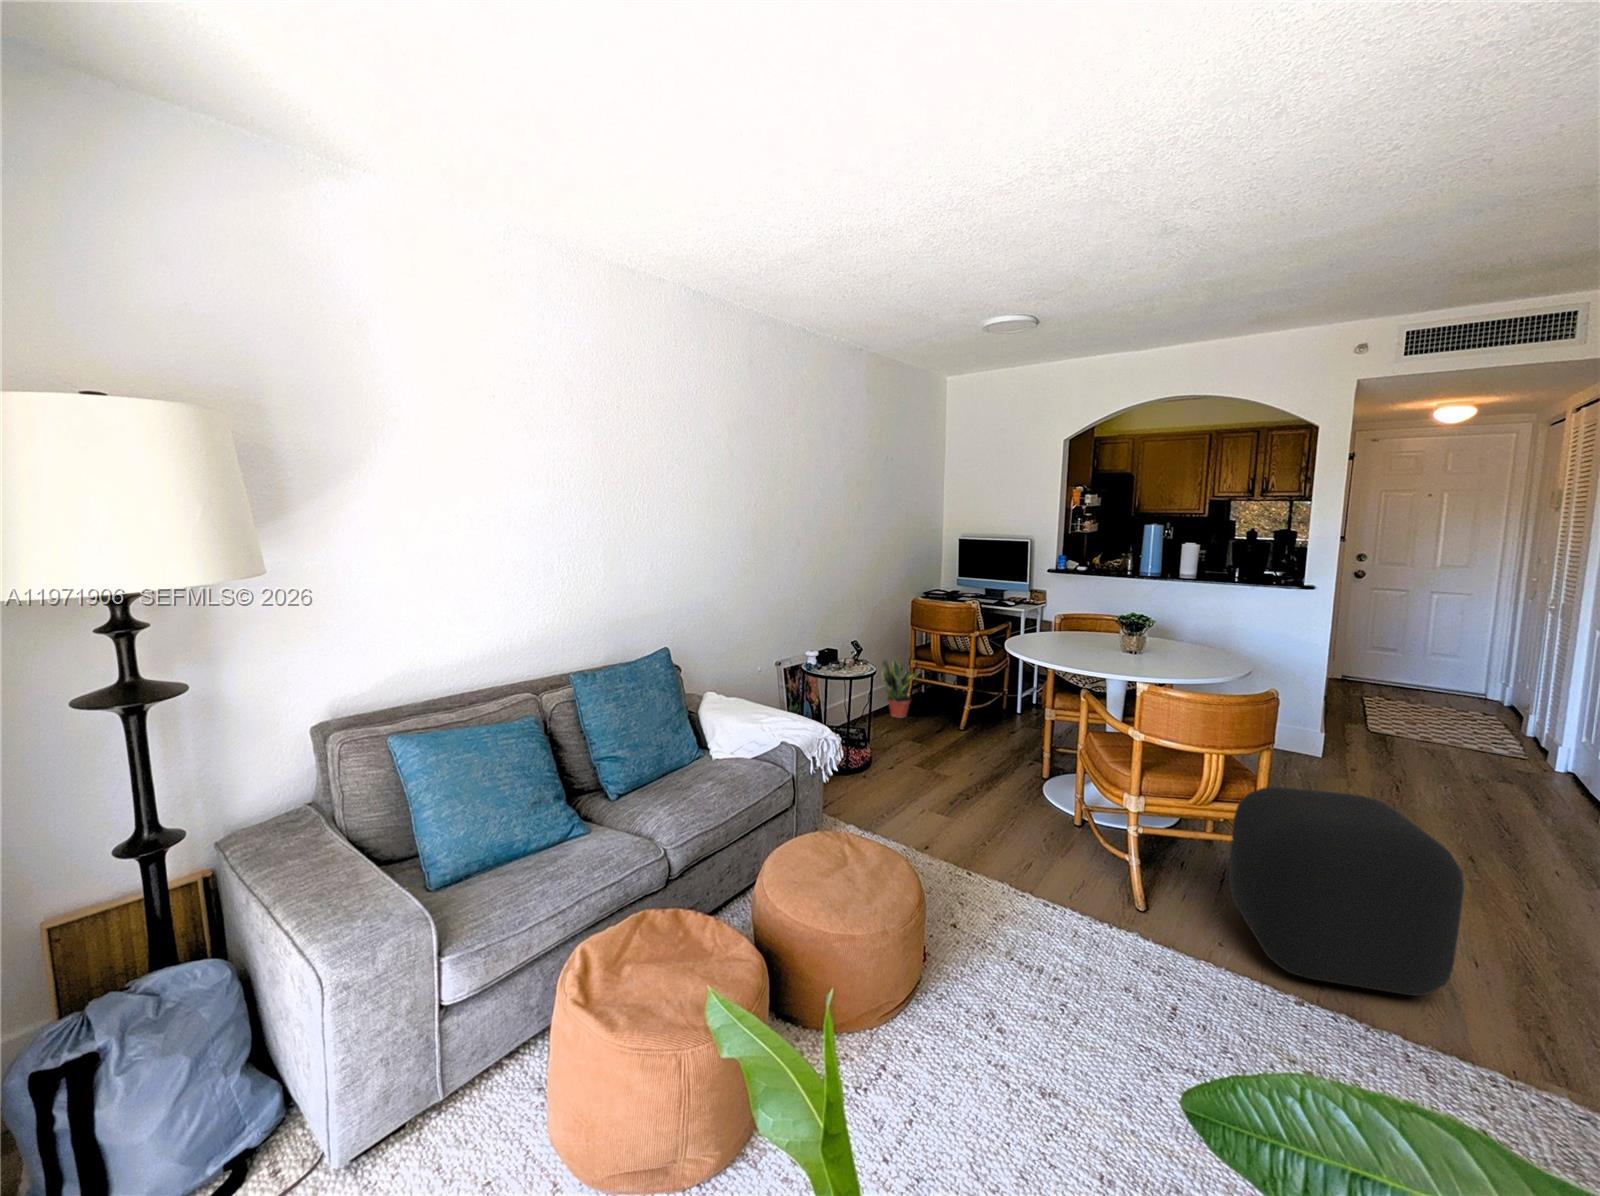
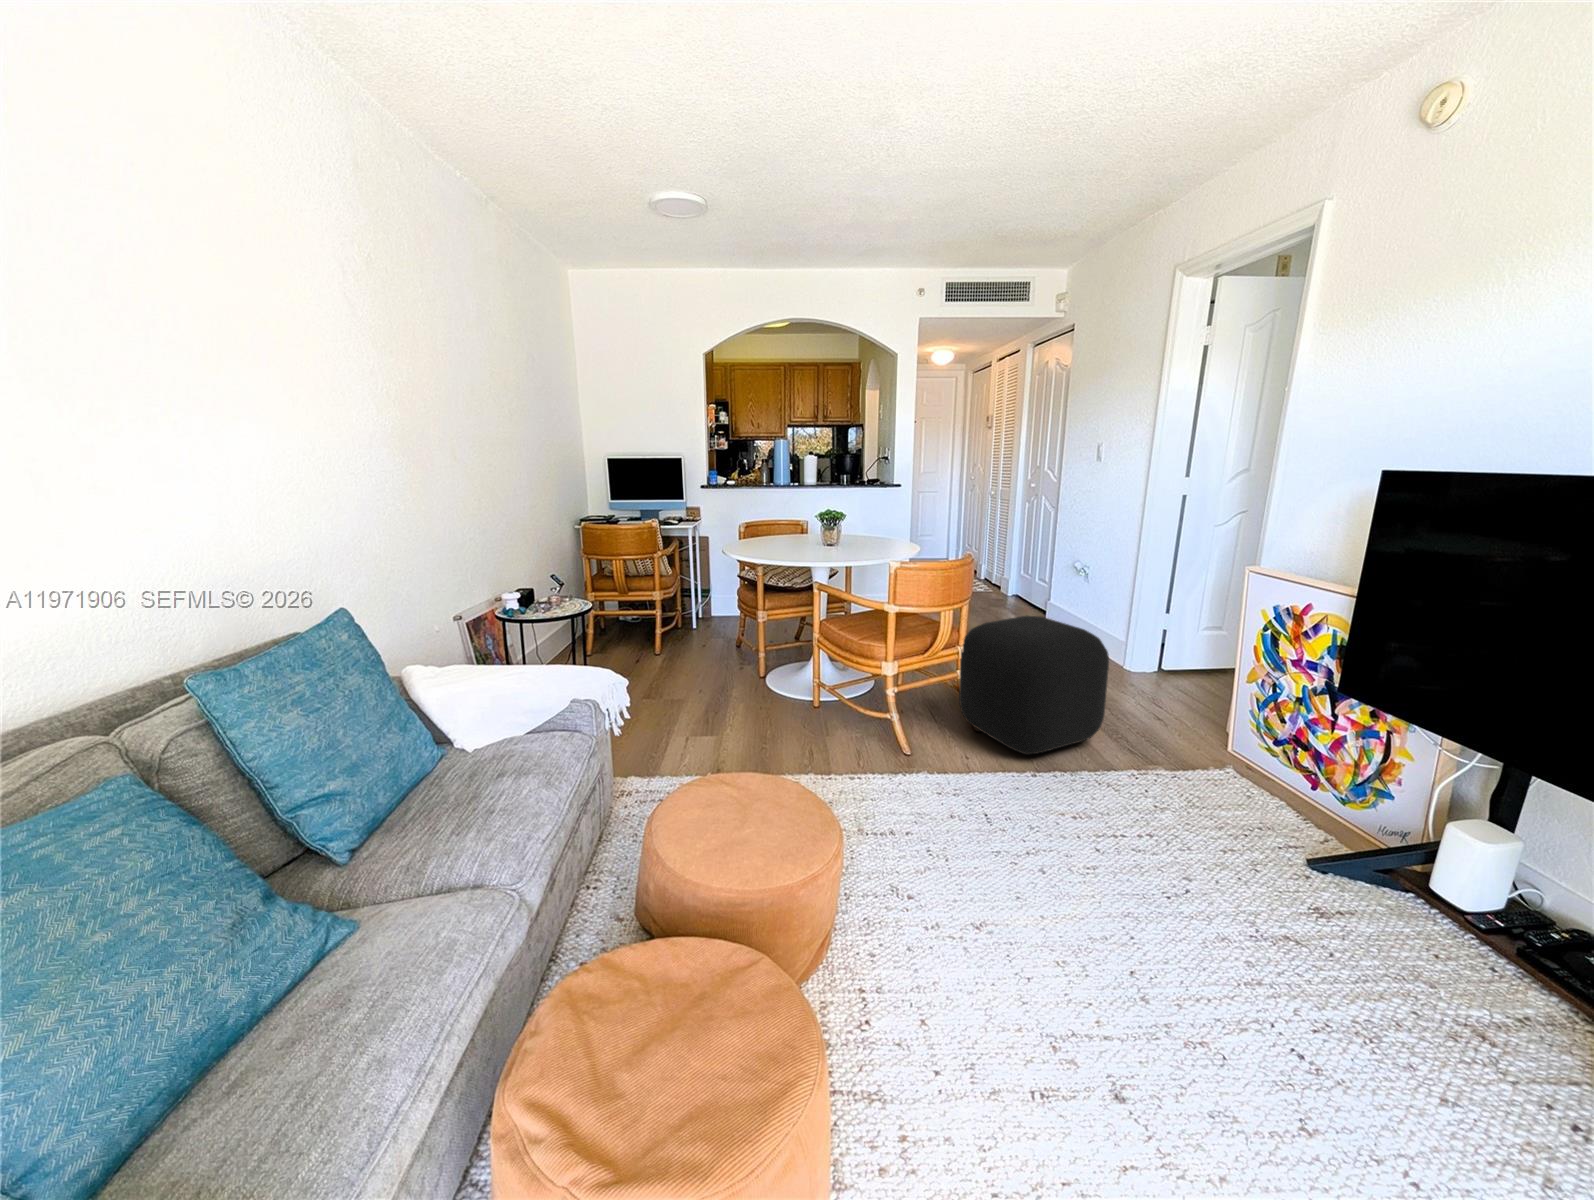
potted plant: present [882,659,920,718] -> none [558,589,606,656]

